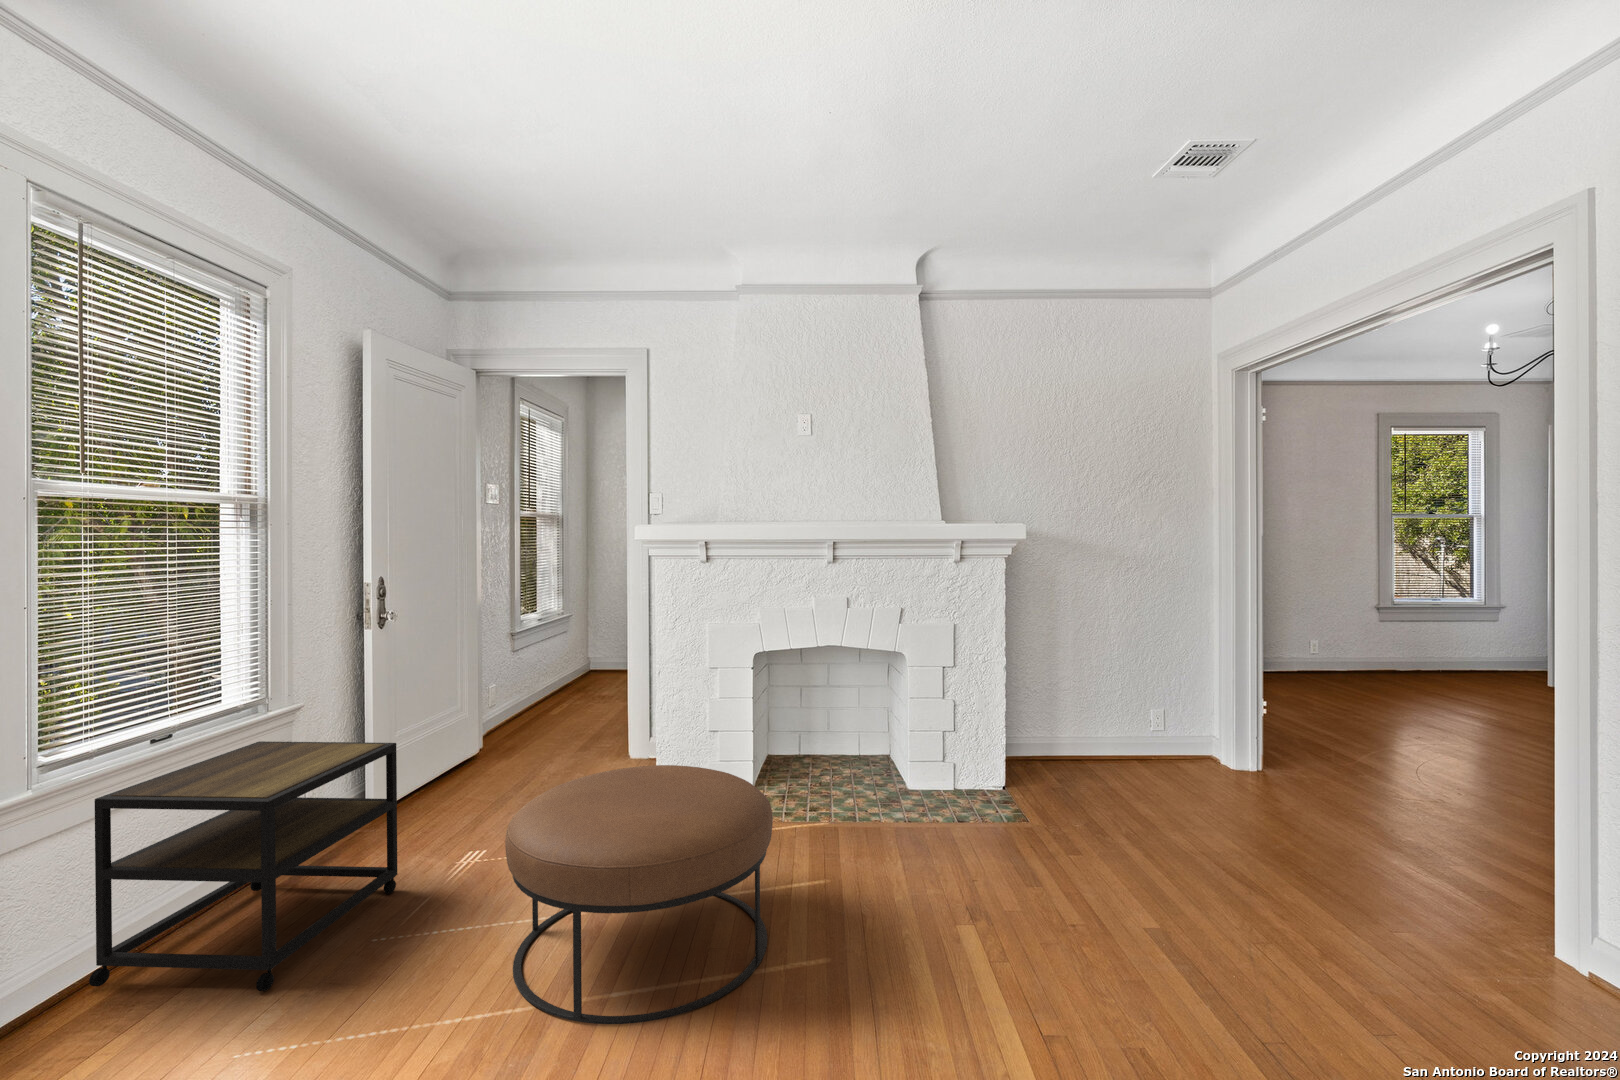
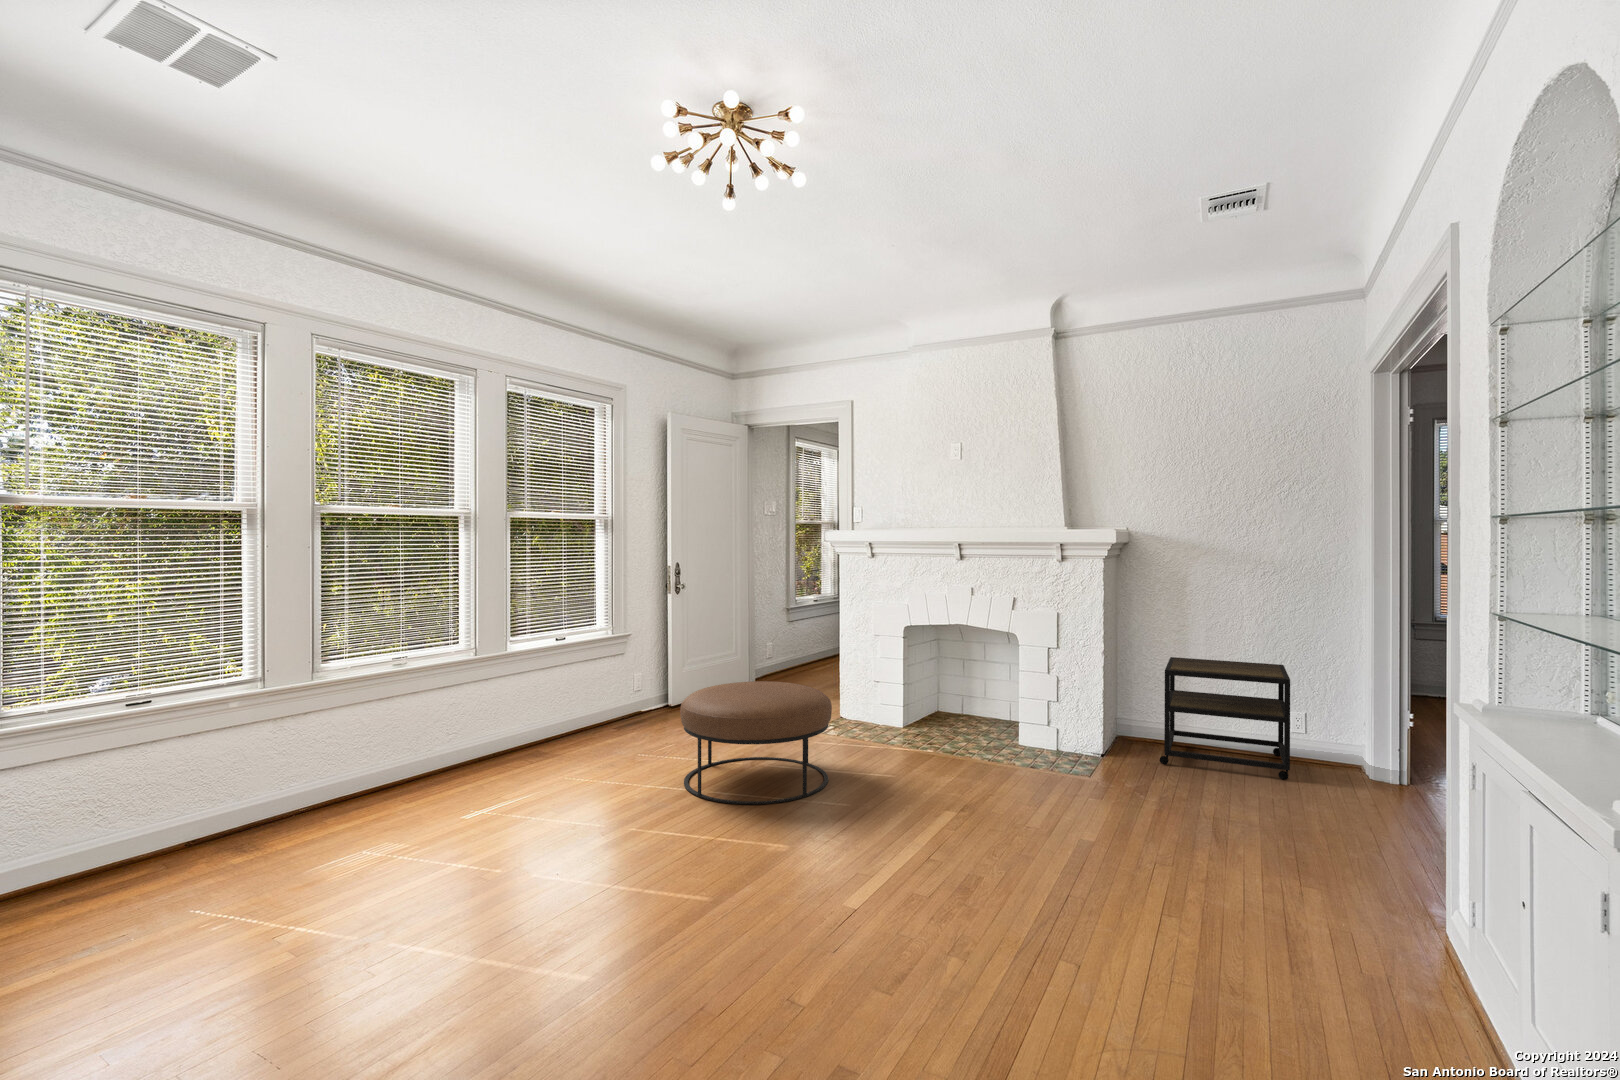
side table: present [89,741,397,991] -> present [1160,657,1290,780]

